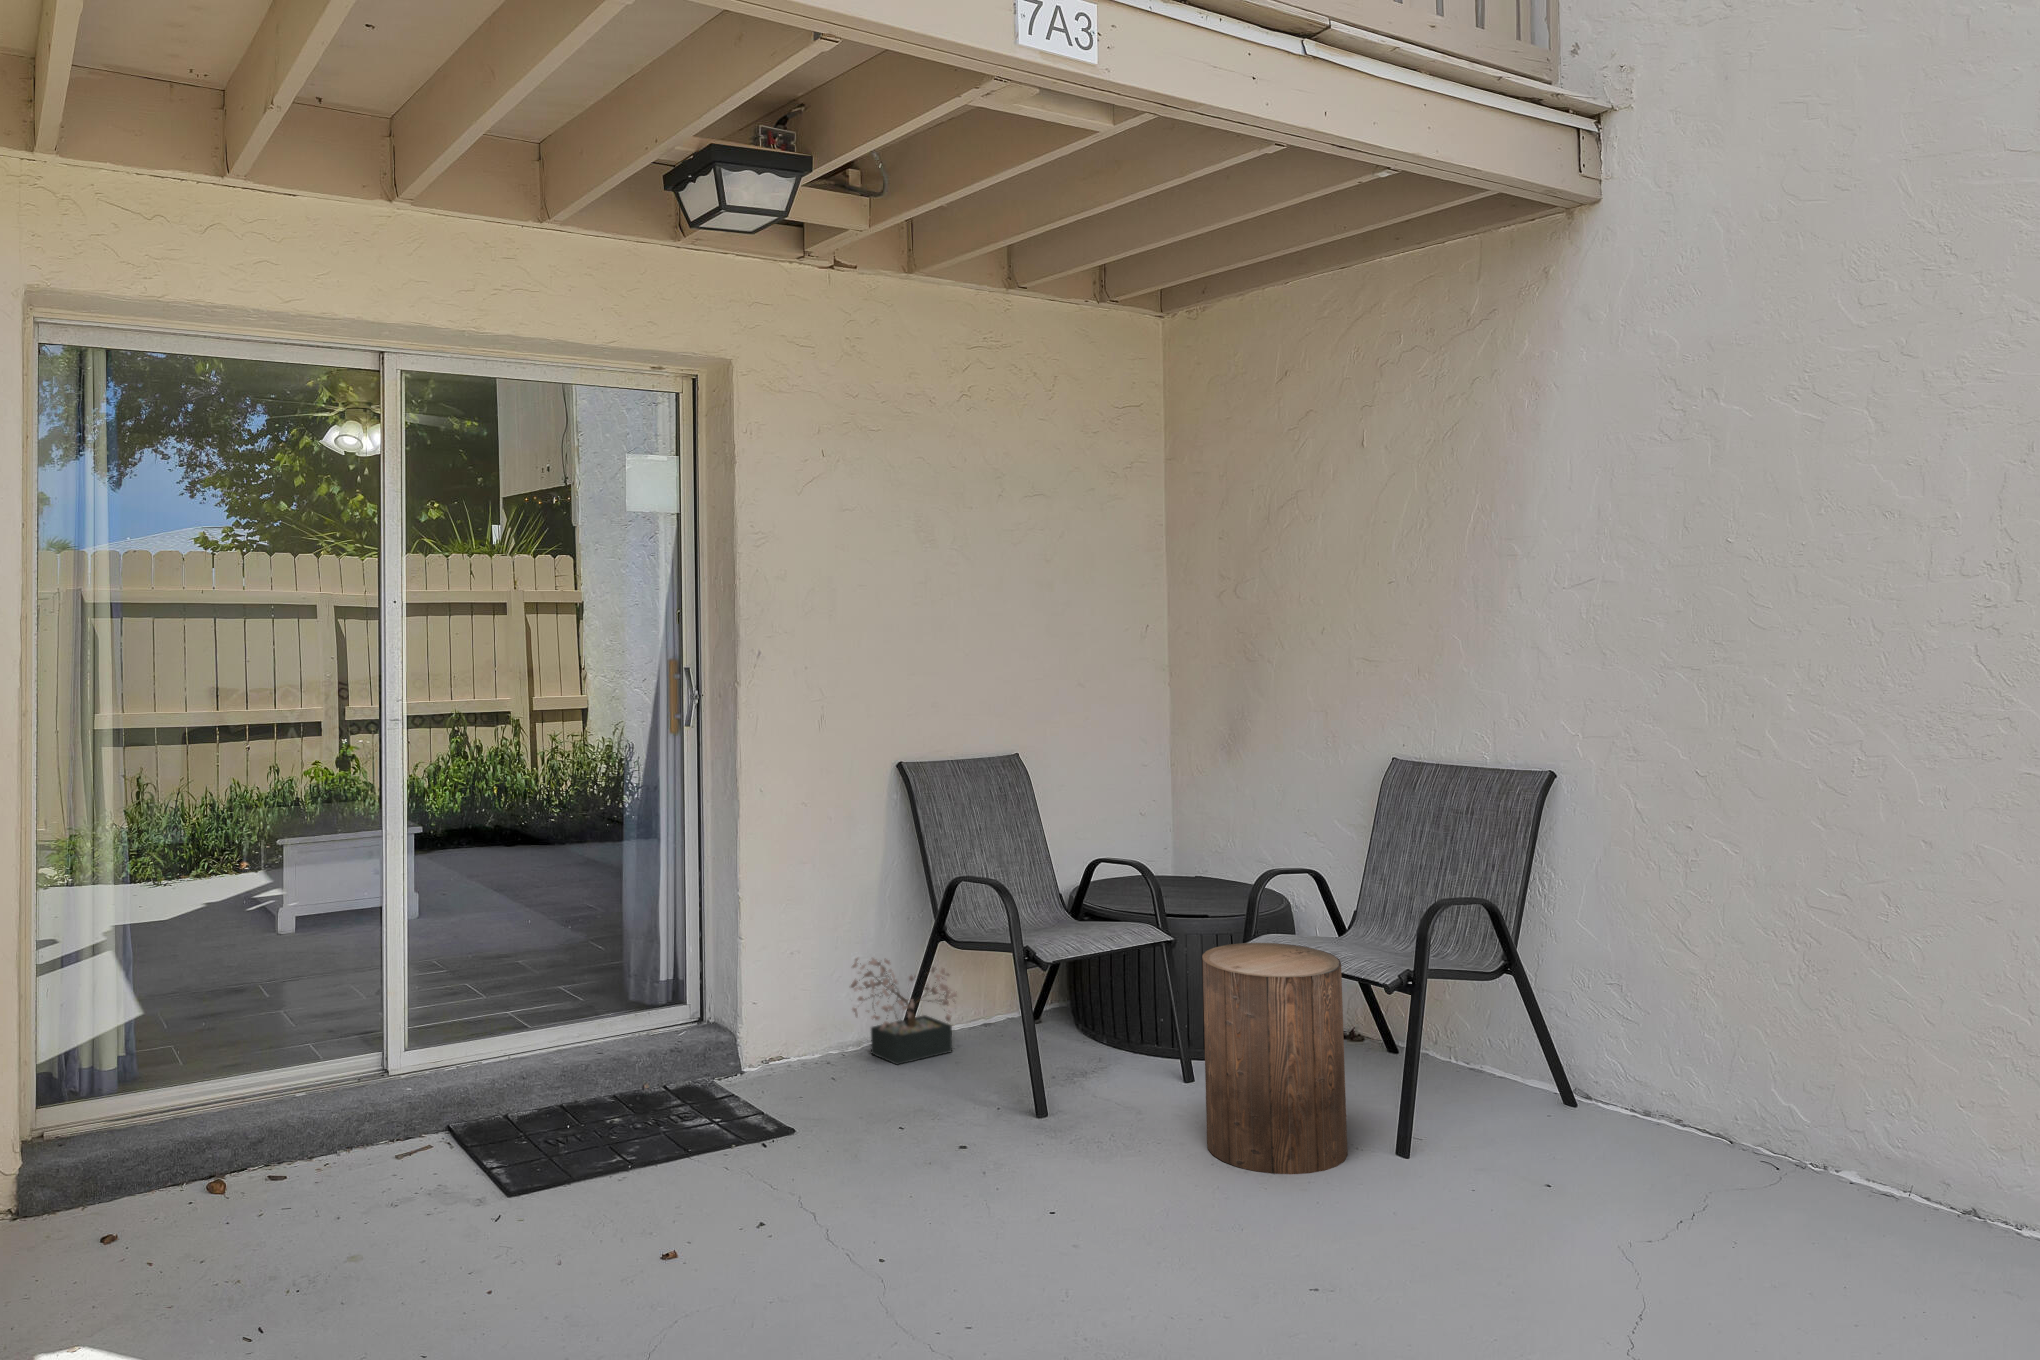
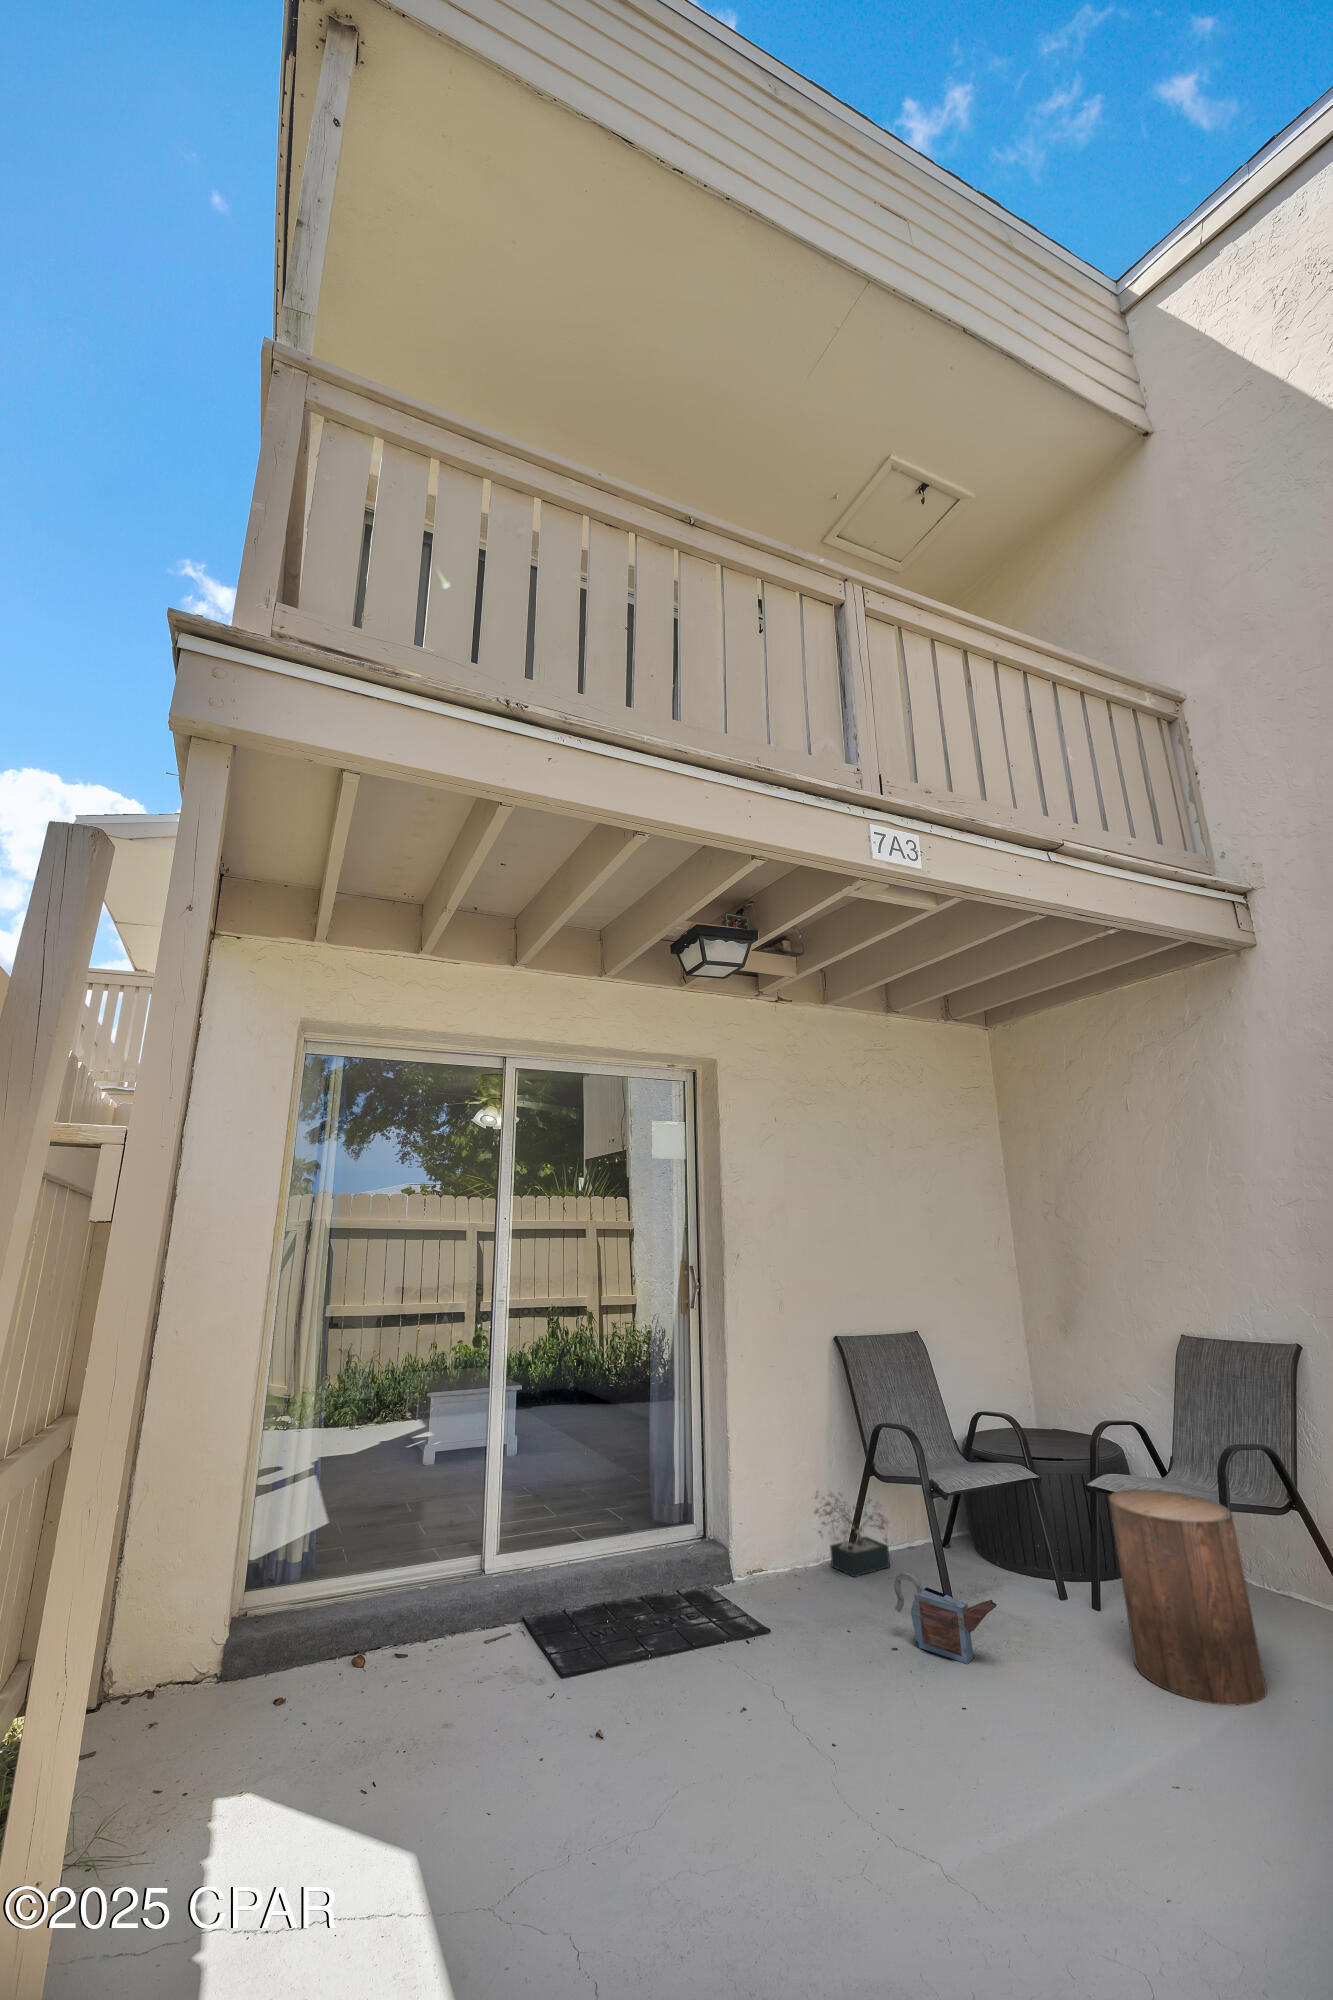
watering can: none [925,1050,1043,1149] -> present [894,1572,997,1664]

